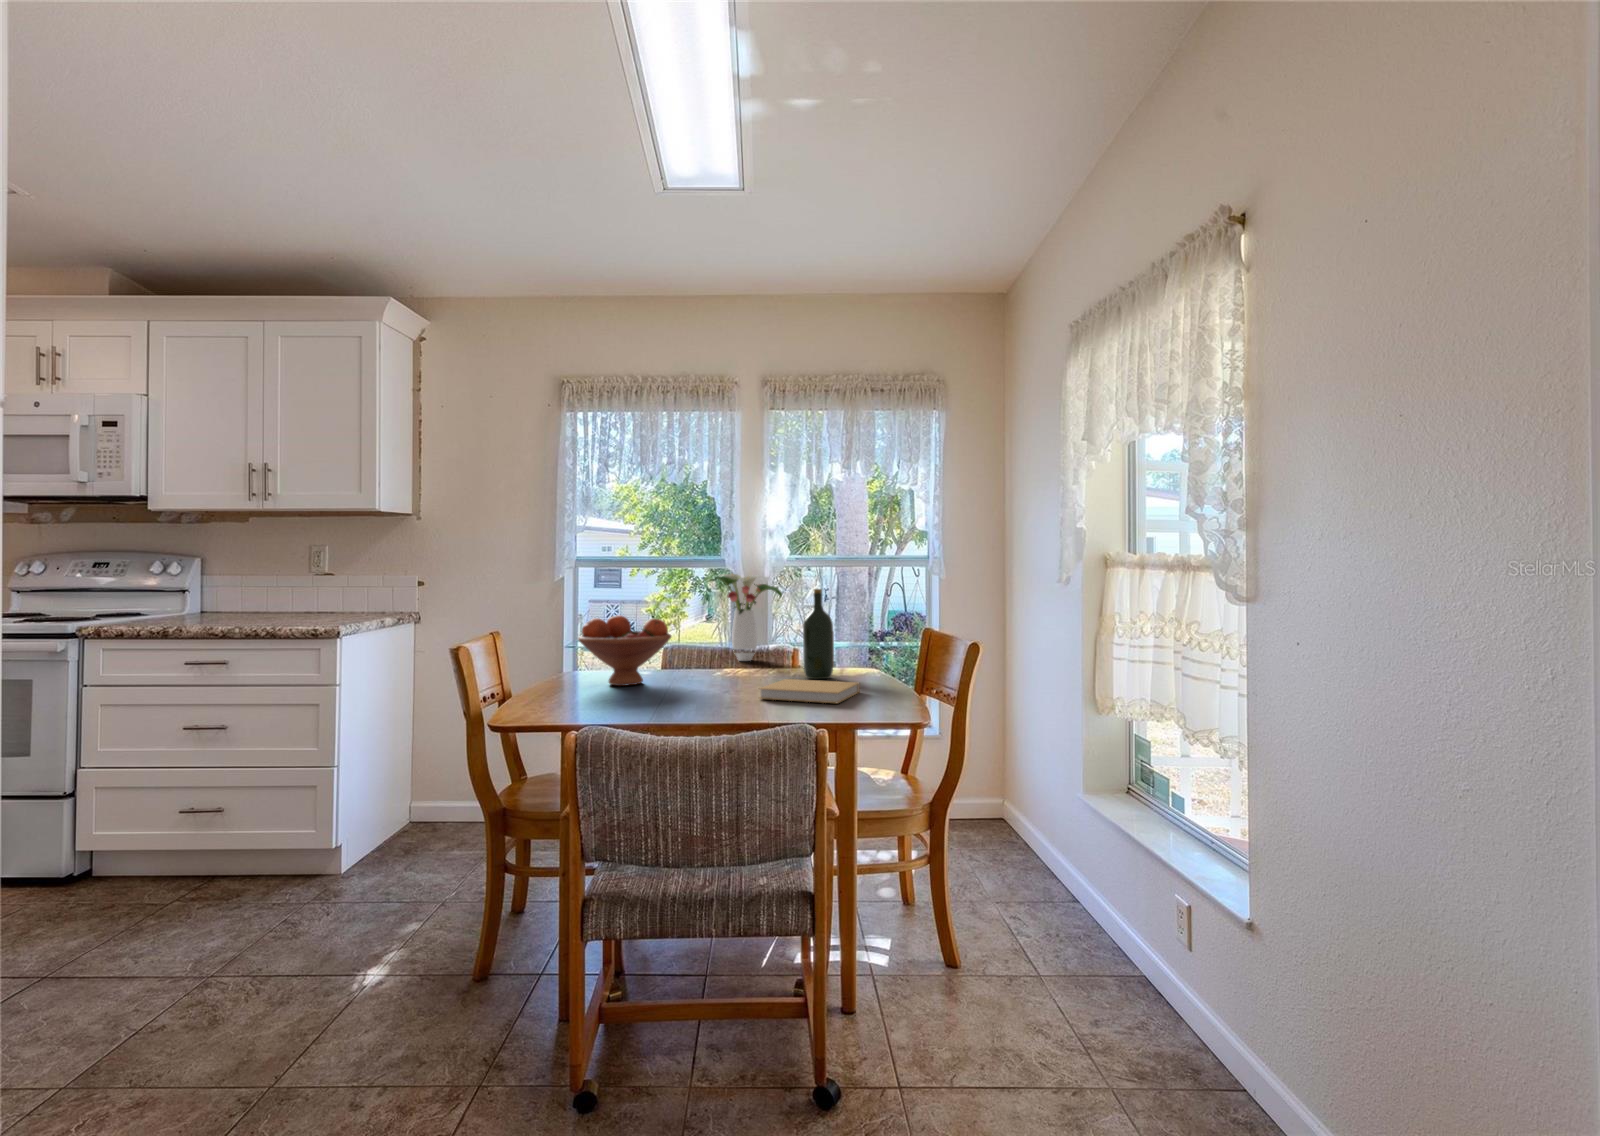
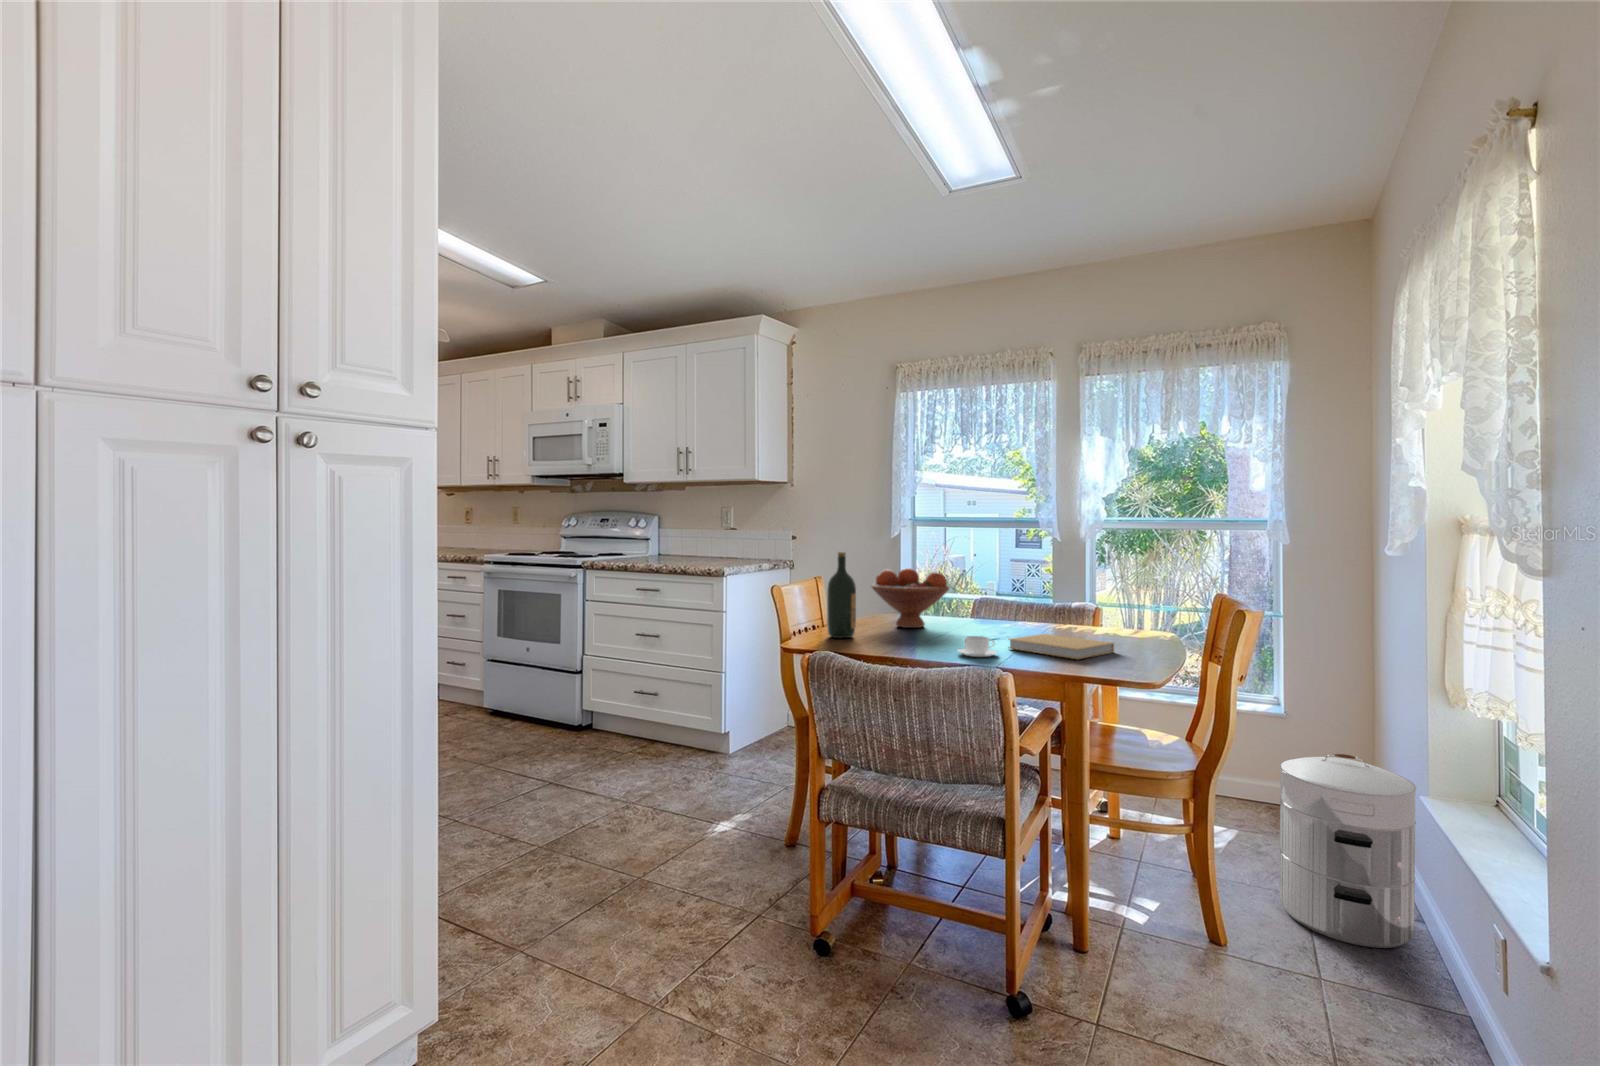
flower arrangement: present [705,574,782,661] -> none [994,533,1069,616]
wine bottle: present [803,589,834,679] -> present [827,552,856,638]
coffee cup: none [712,688,757,712] -> present [958,636,997,657]
waste bin: none [981,763,1082,930] -> present [1279,754,1416,948]

